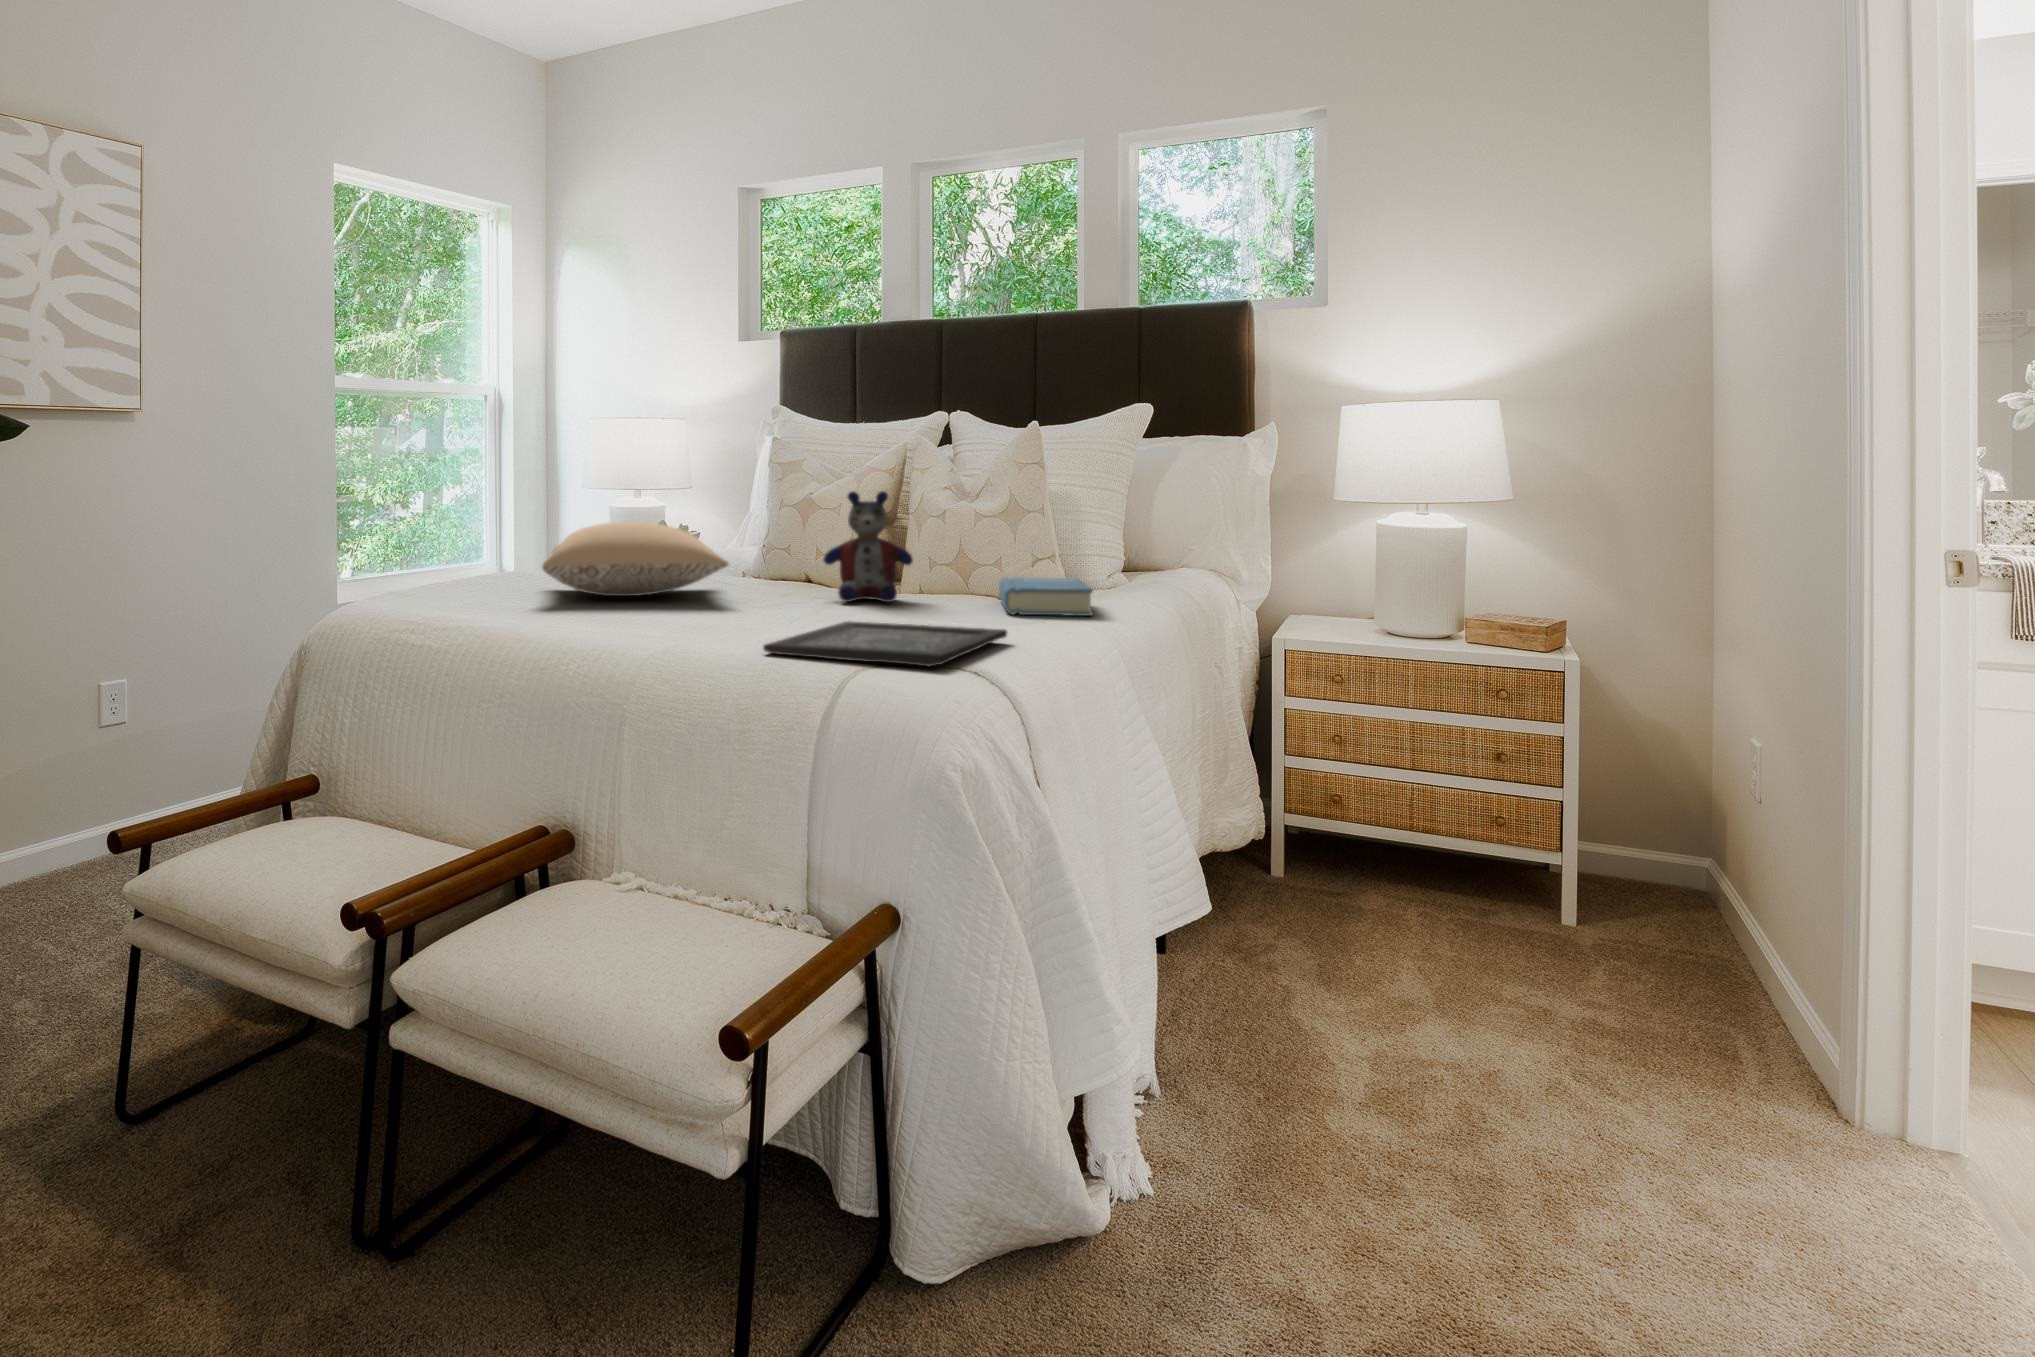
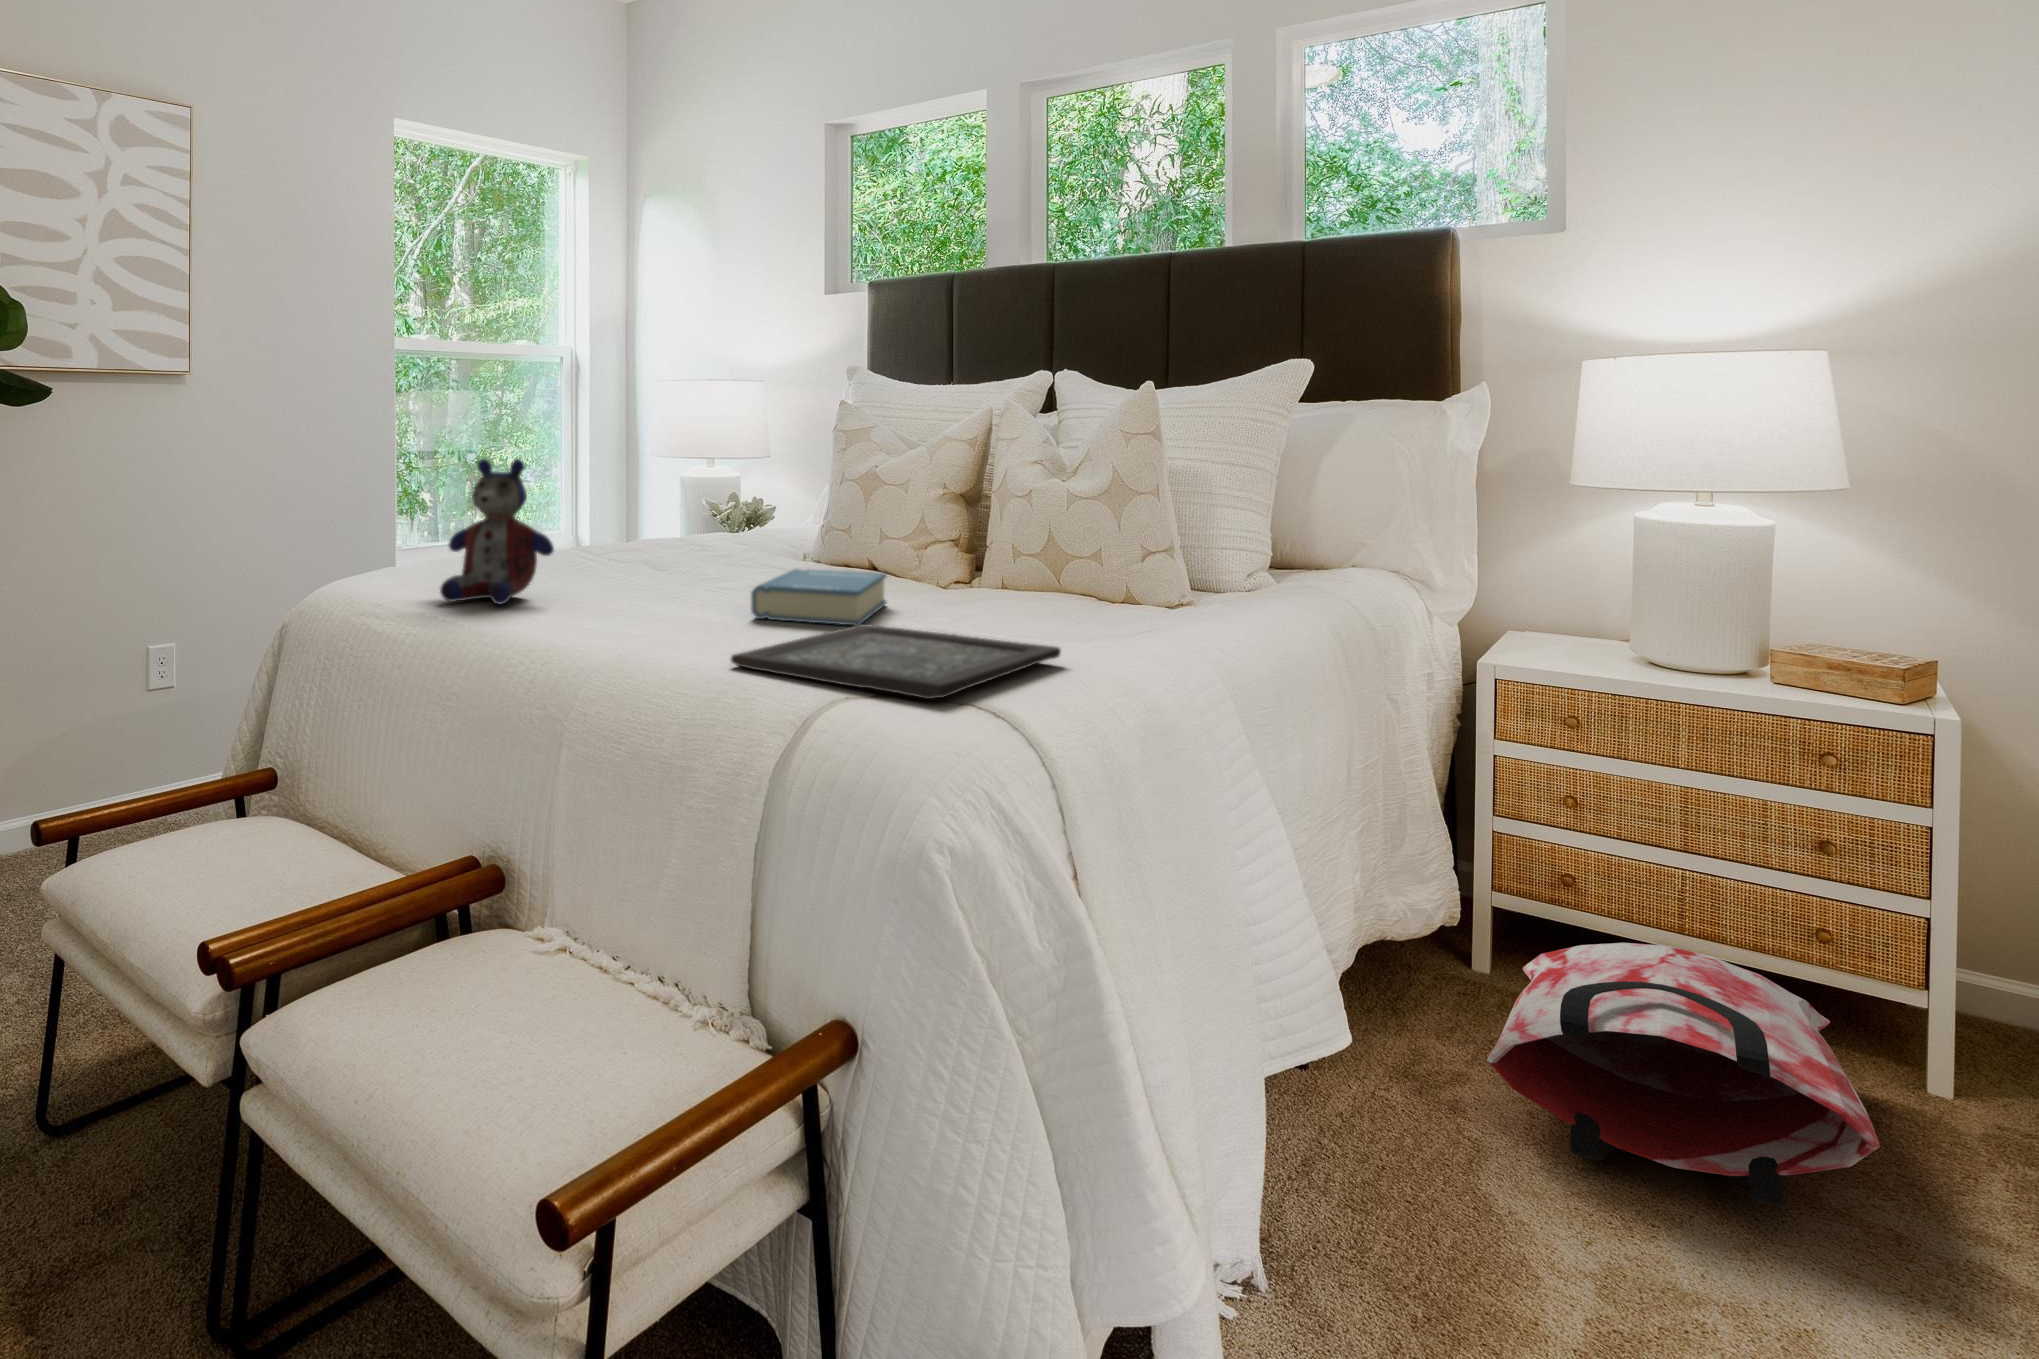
stuffed bear: present [823,491,913,602] -> present [440,458,554,604]
pillow: present [543,522,729,596] -> none [537,492,752,576]
hardback book: present [999,577,1093,616] -> present [751,569,886,626]
bag: none [1290,839,1531,995] -> present [1487,943,1880,1207]

